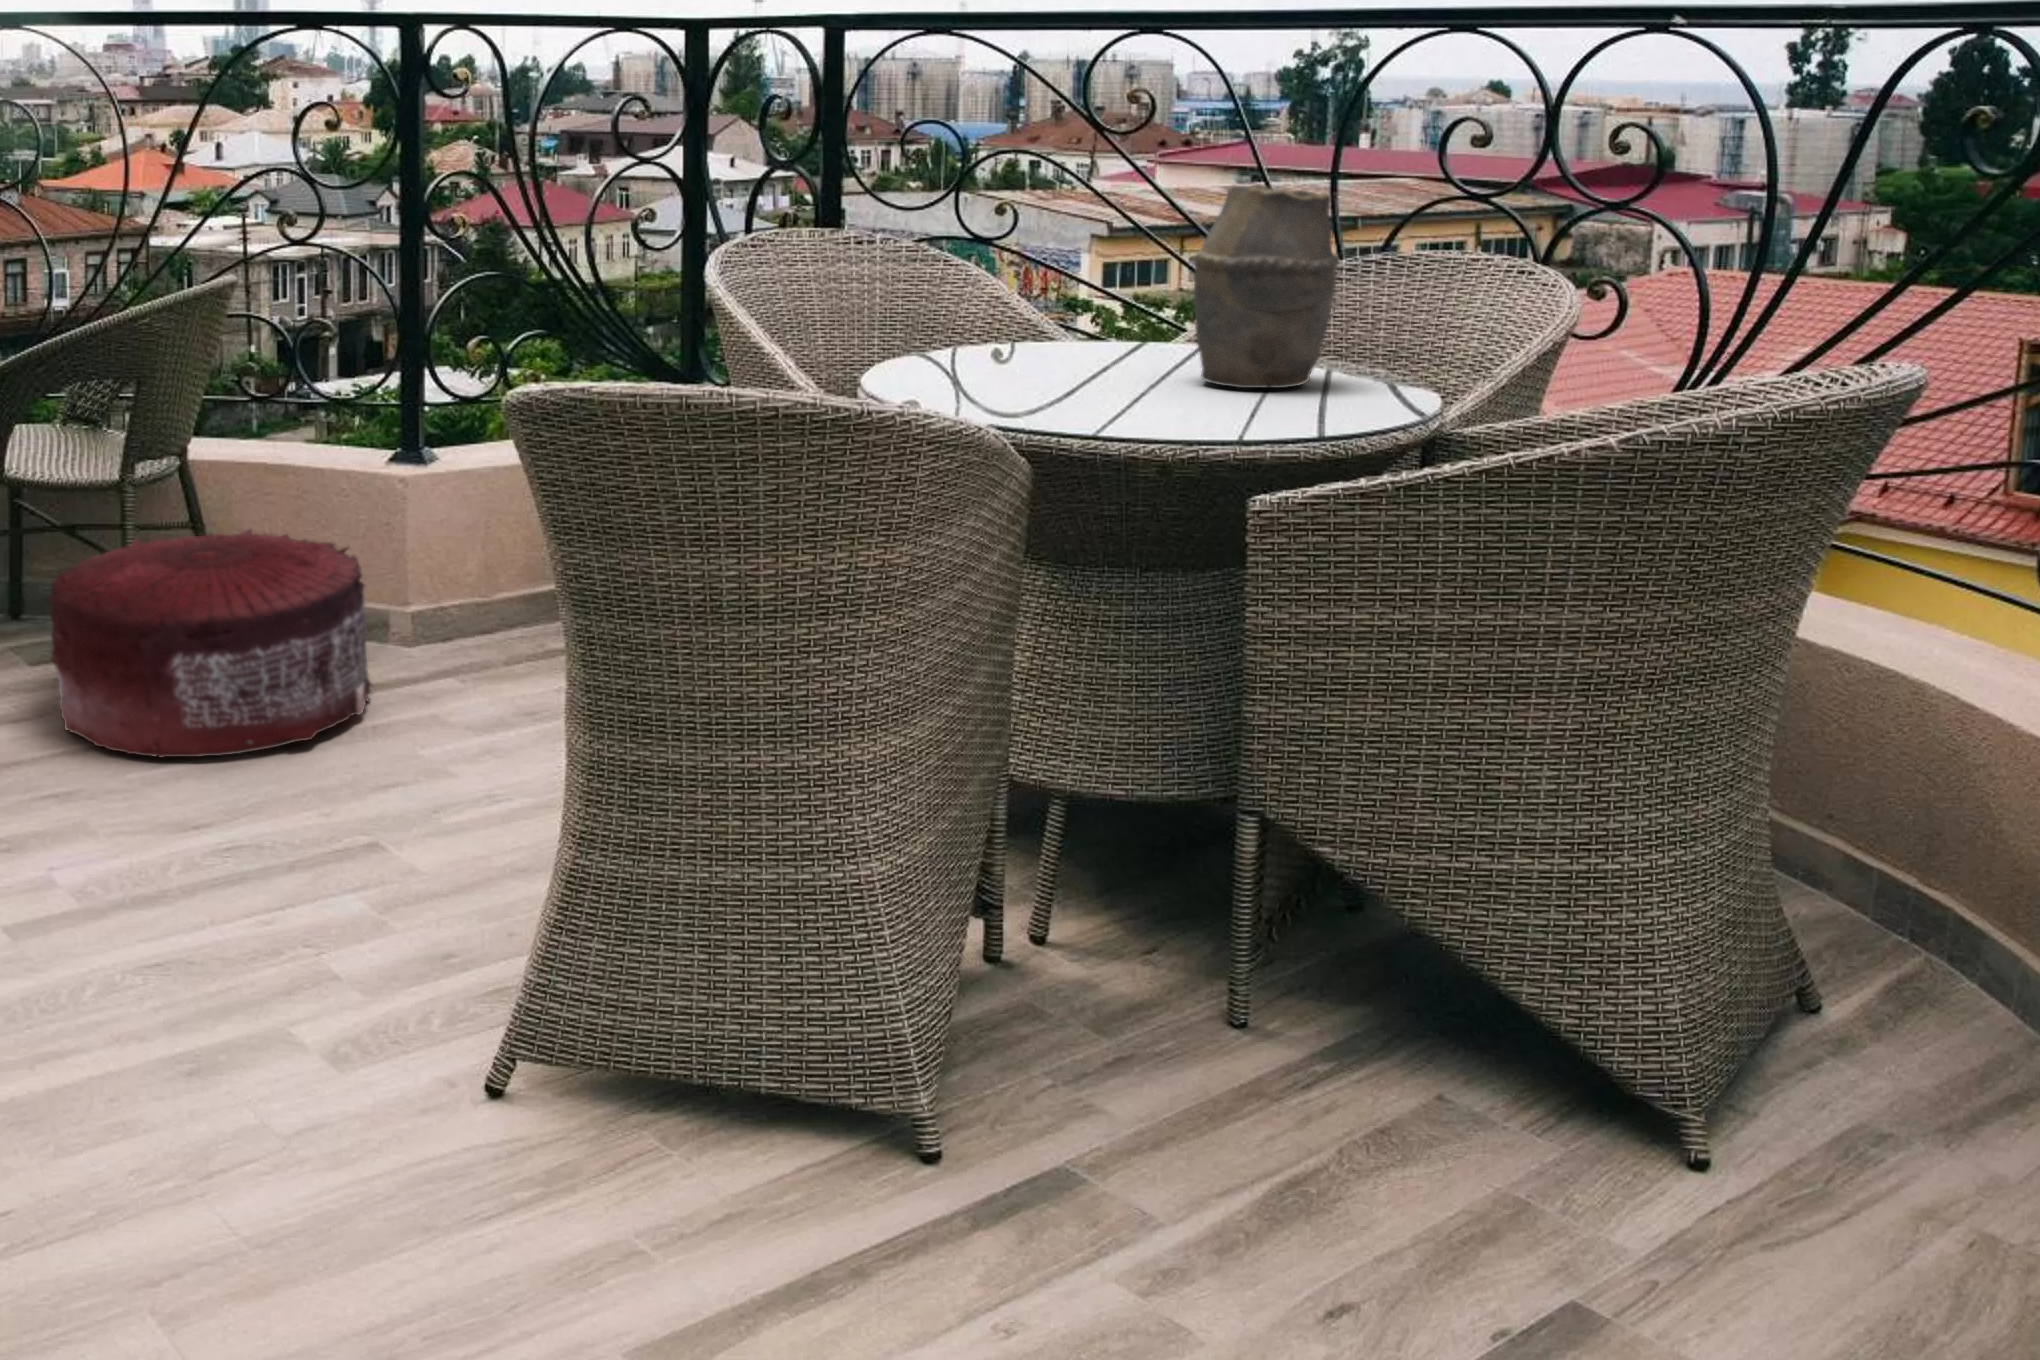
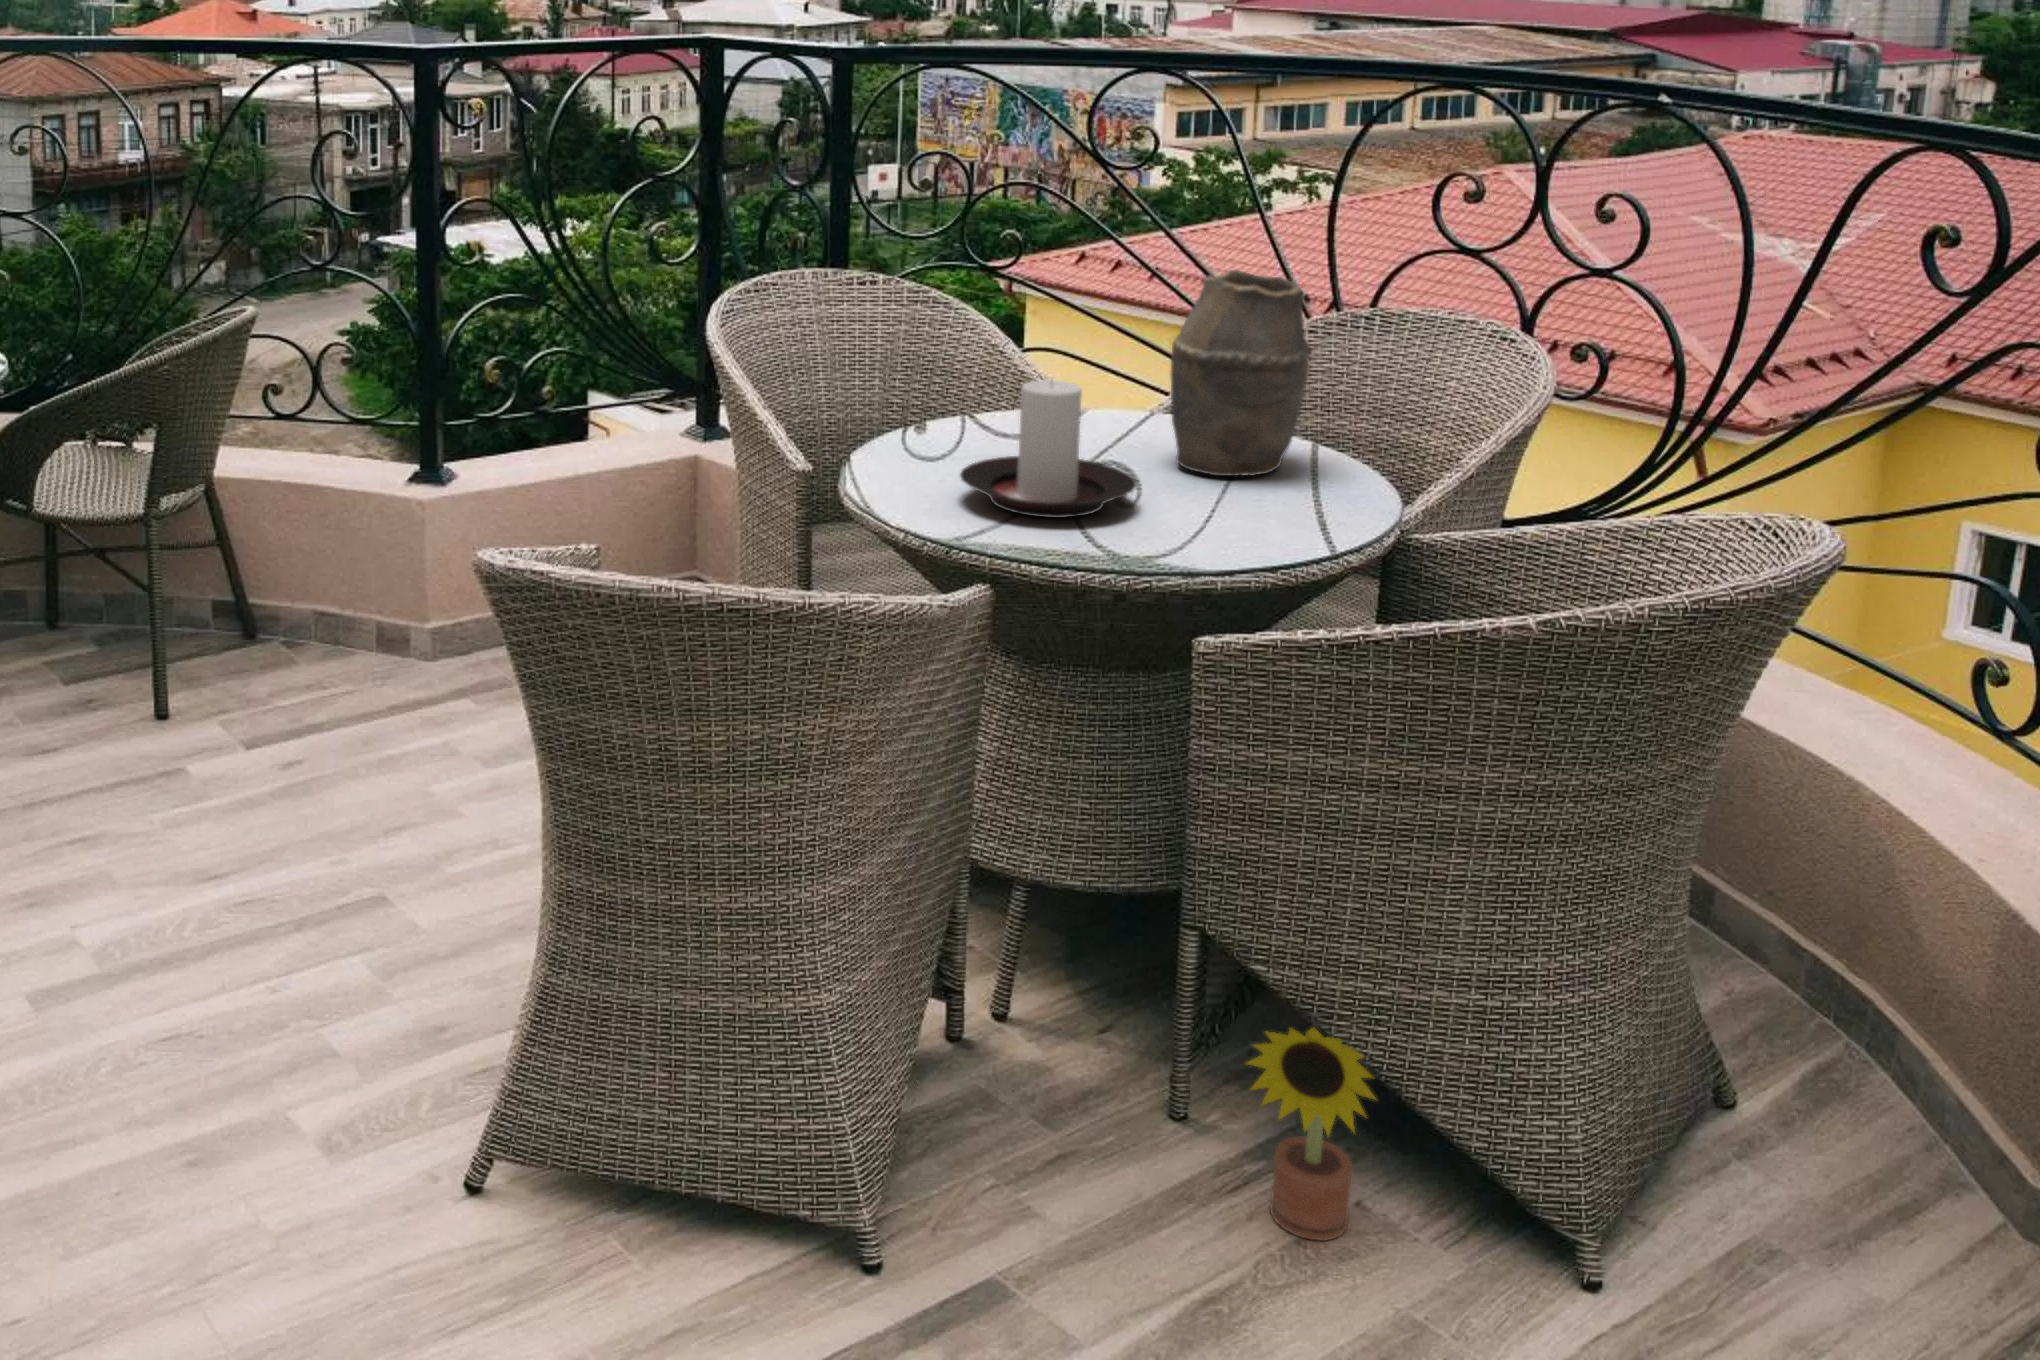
candle holder: none [986,272,1170,412] -> present [960,380,1136,518]
pouf: present [48,529,372,757] -> none [74,554,390,798]
decorative plant: none [1317,887,1465,1131] -> present [1247,1028,1377,1240]

